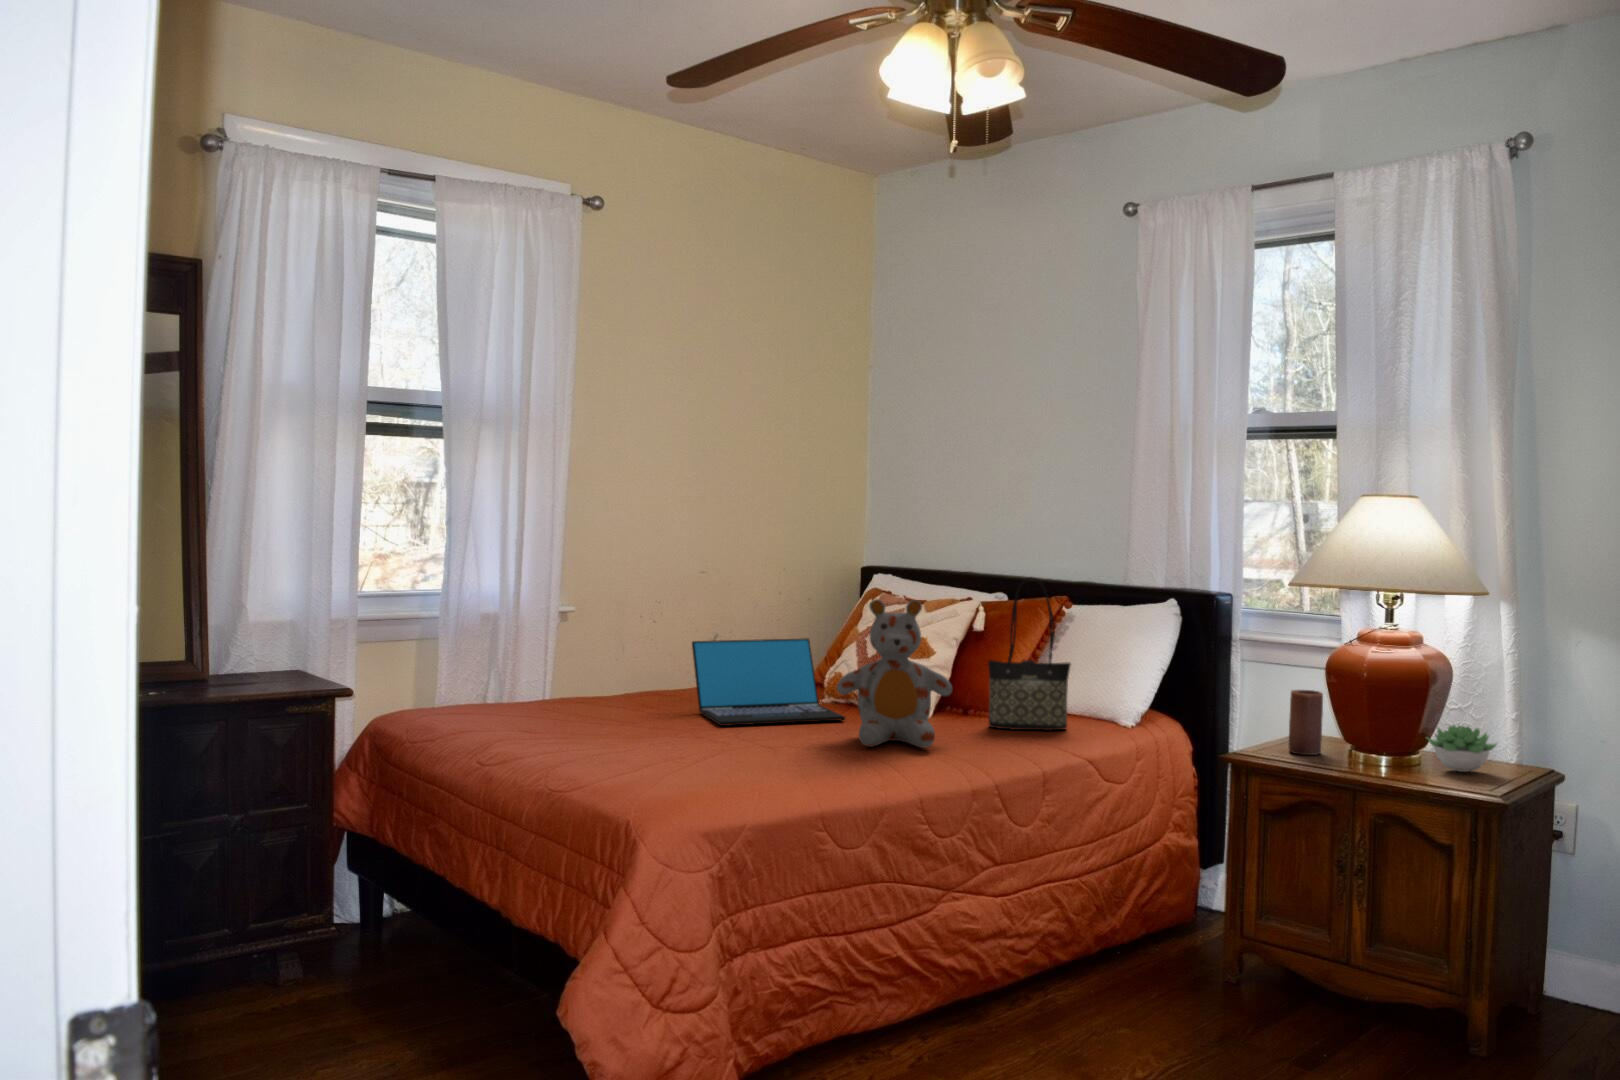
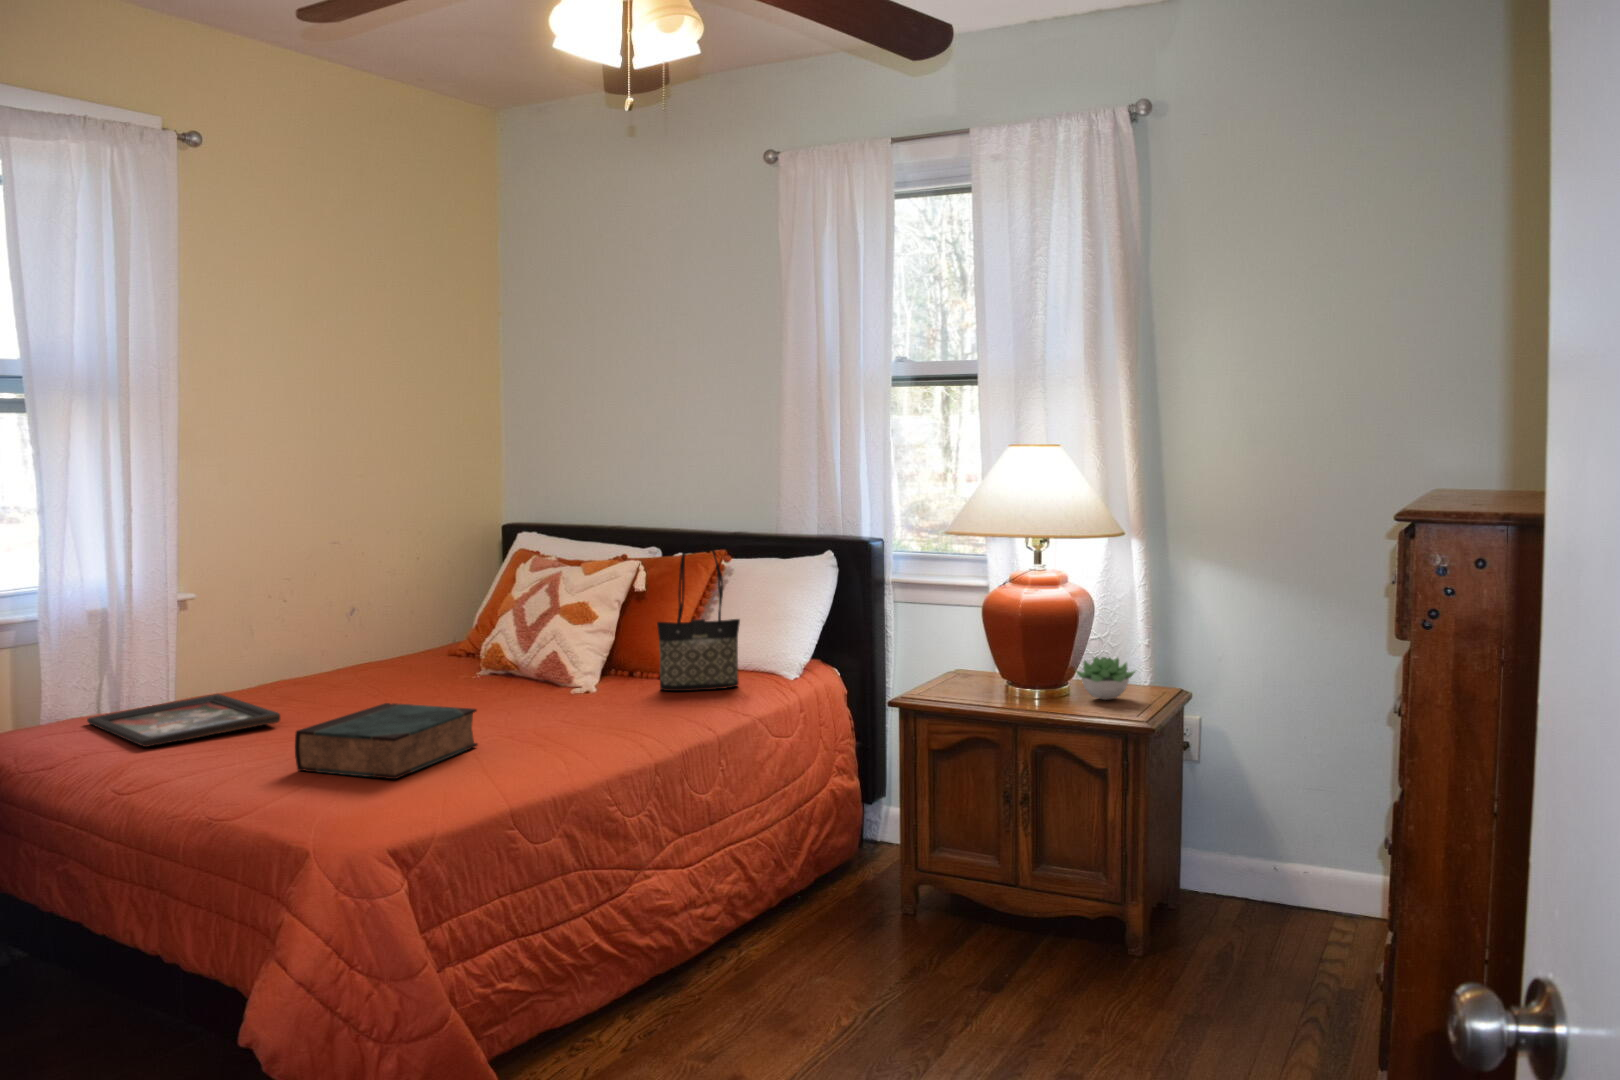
stuffed bear: present [837,599,952,748] -> none [502,565,626,725]
laptop: present [692,639,845,726] -> none [326,609,508,714]
candle: present [1289,690,1323,755] -> none [951,632,981,694]
decorative tray: none [494,699,644,736] -> present [87,694,280,747]
book: none [647,714,806,779] -> present [295,703,478,779]

